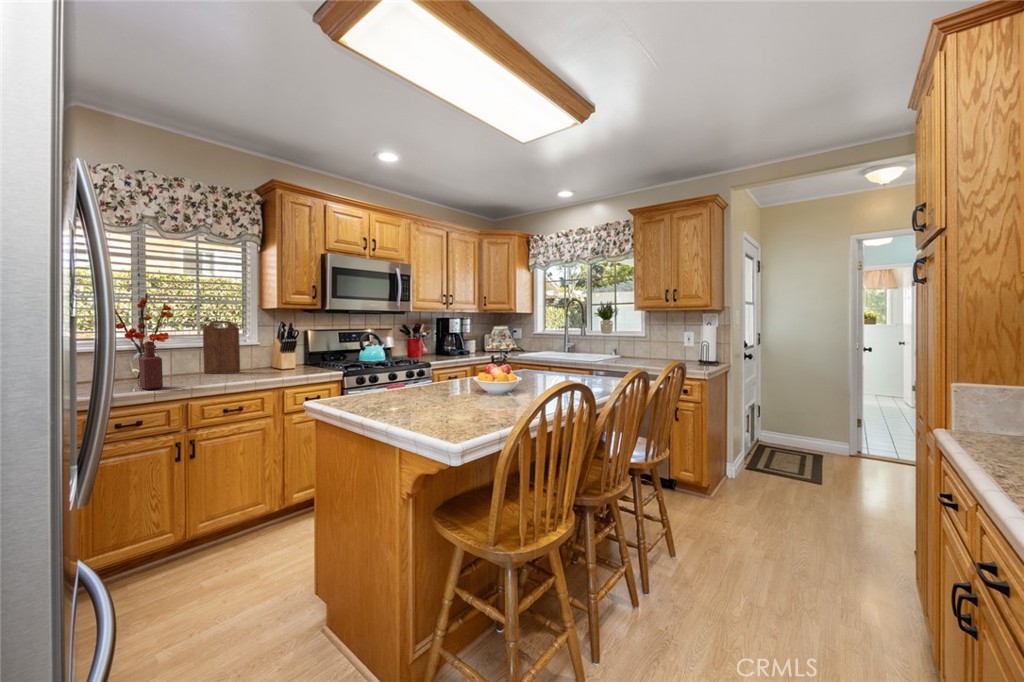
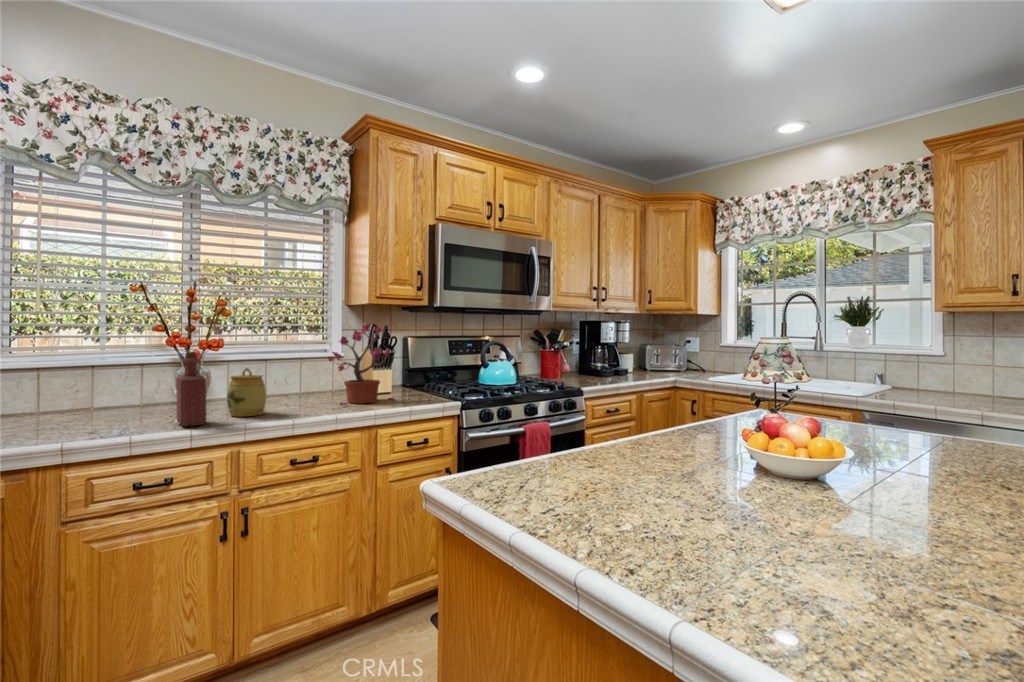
cutting board: present [203,321,240,374] -> none [269,323,317,400]
potted plant: none [248,321,297,375] -> present [328,324,394,405]
jar: none [175,351,204,383] -> present [227,368,266,417]

